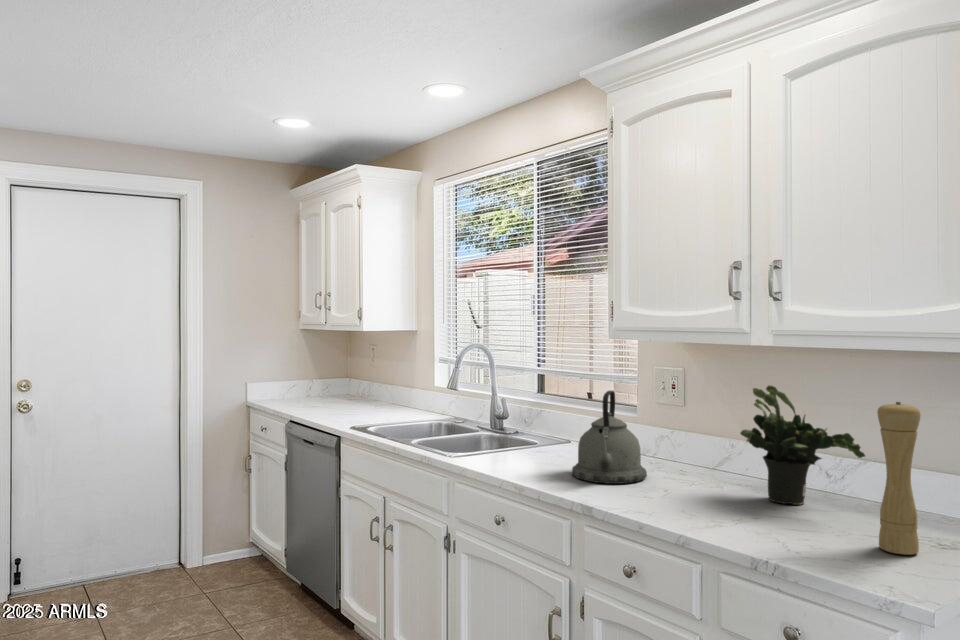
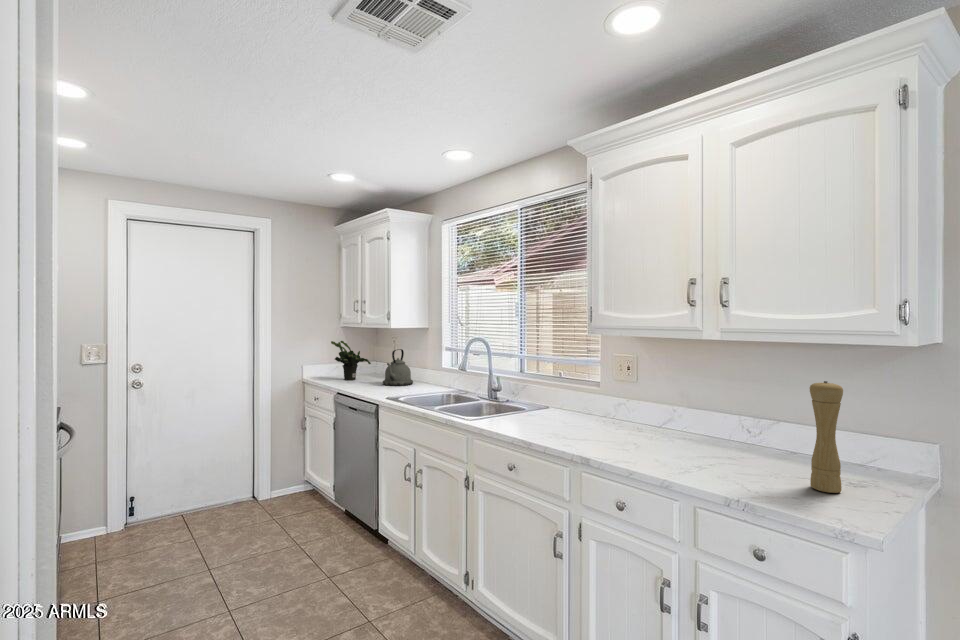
potted plant: present [740,386,865,505] -> present [331,341,371,380]
kettle: present [572,391,647,484] -> present [383,349,413,386]

